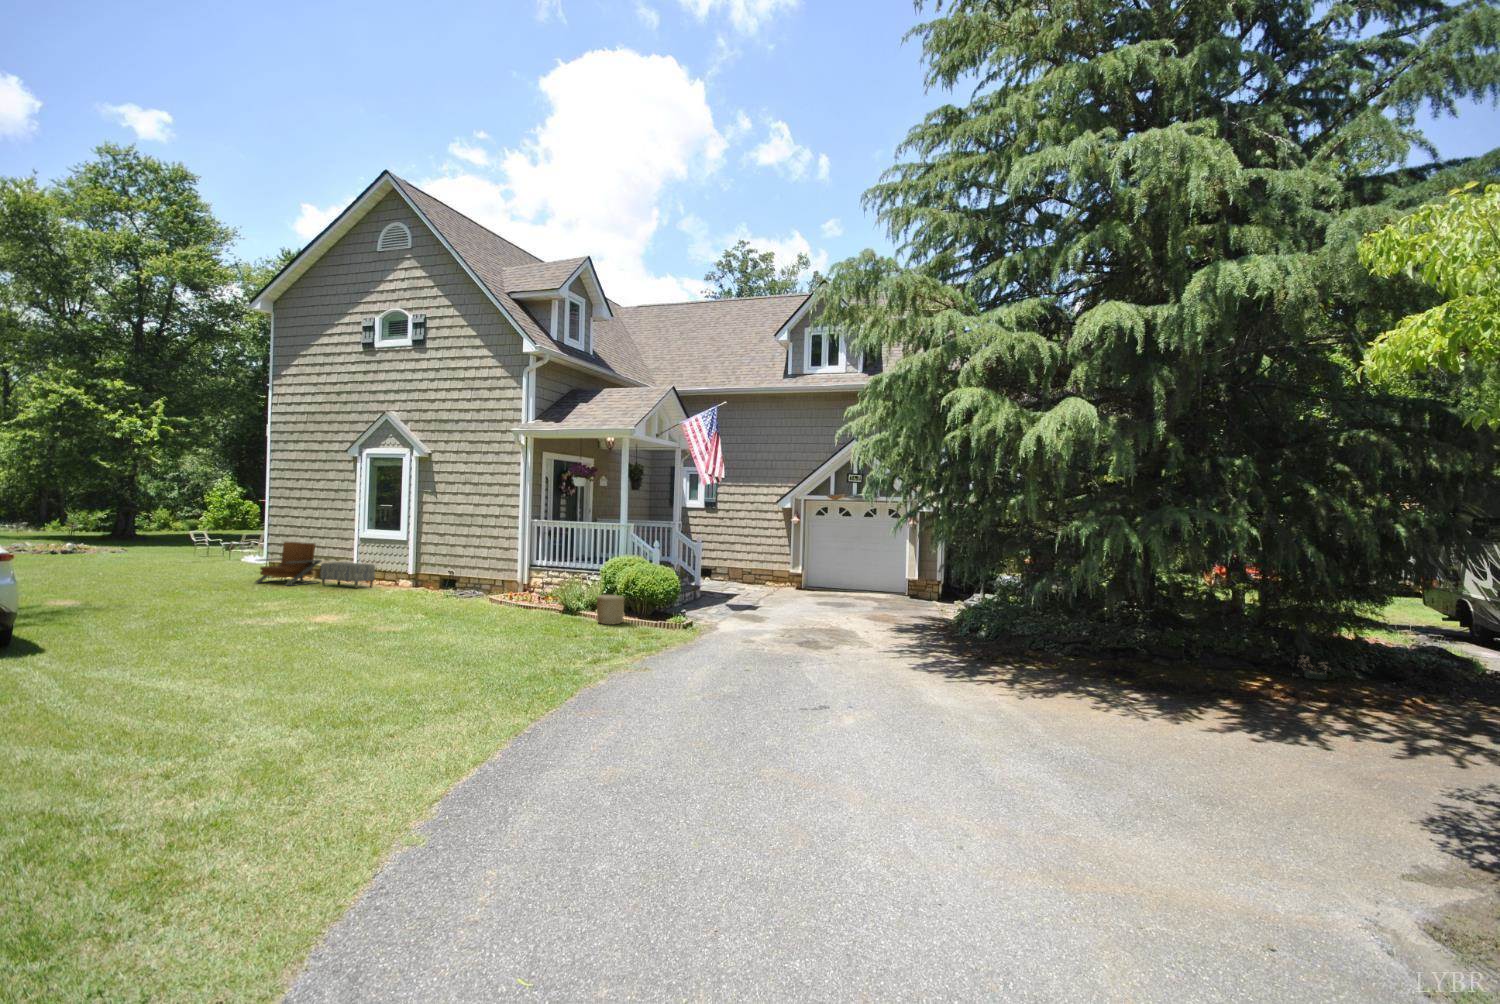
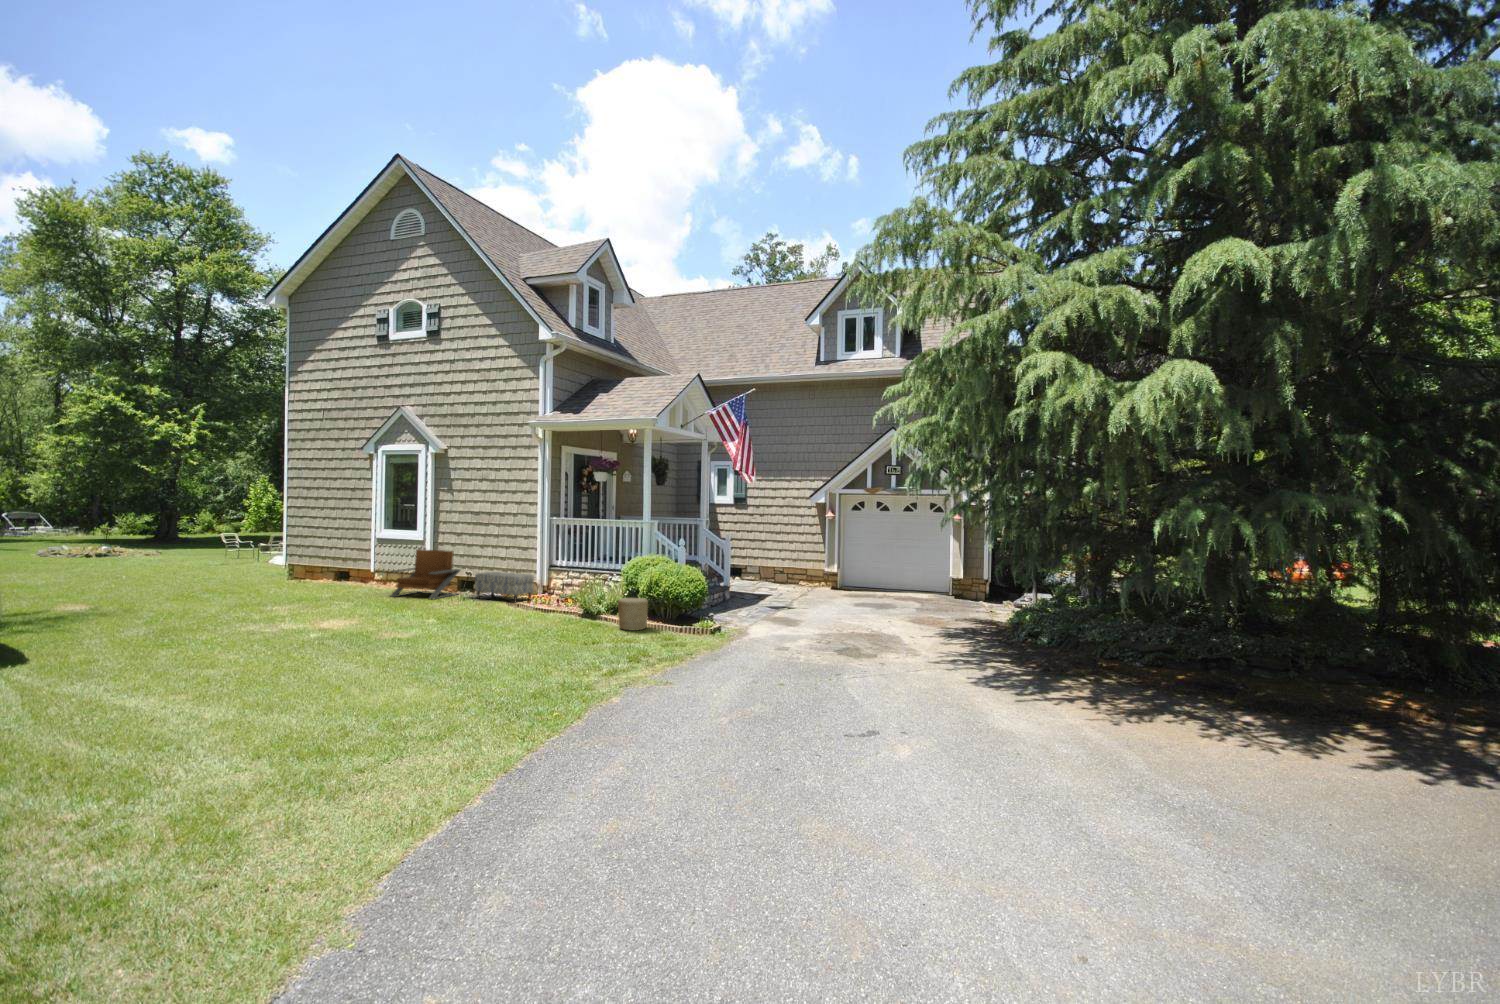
lounge chair: present [255,542,321,586] -> present [390,549,460,599]
bench: present [320,562,375,589] -> present [475,572,534,602]
decorative plant: present [1298,658,1327,680] -> none [1426,665,1469,695]

